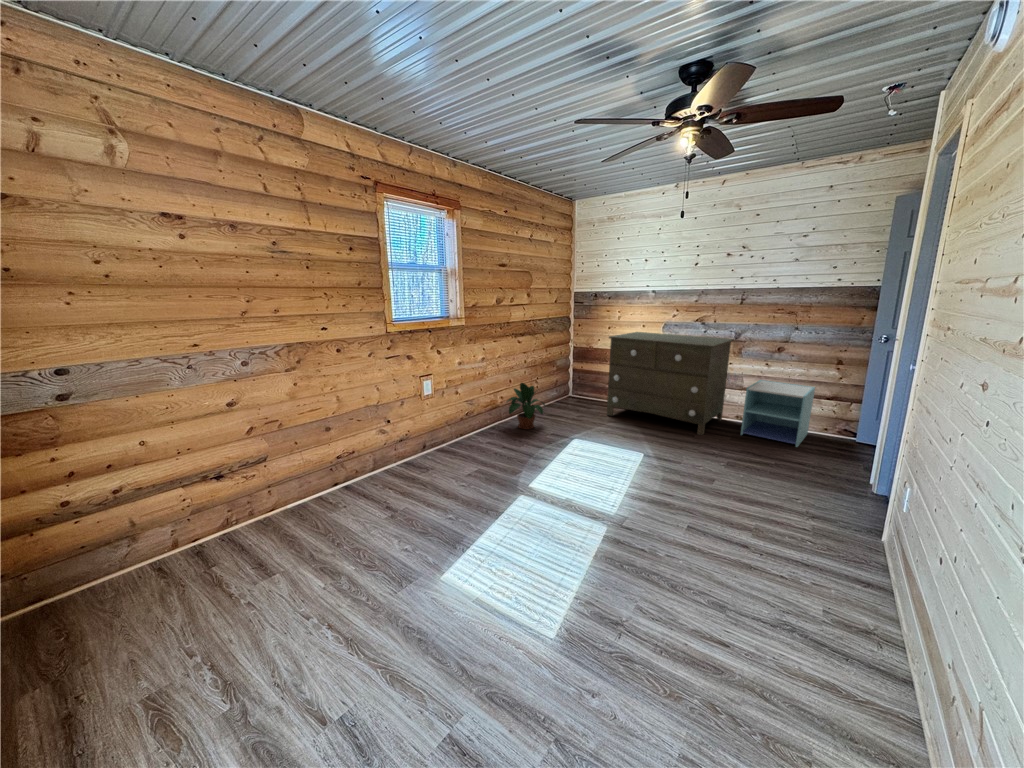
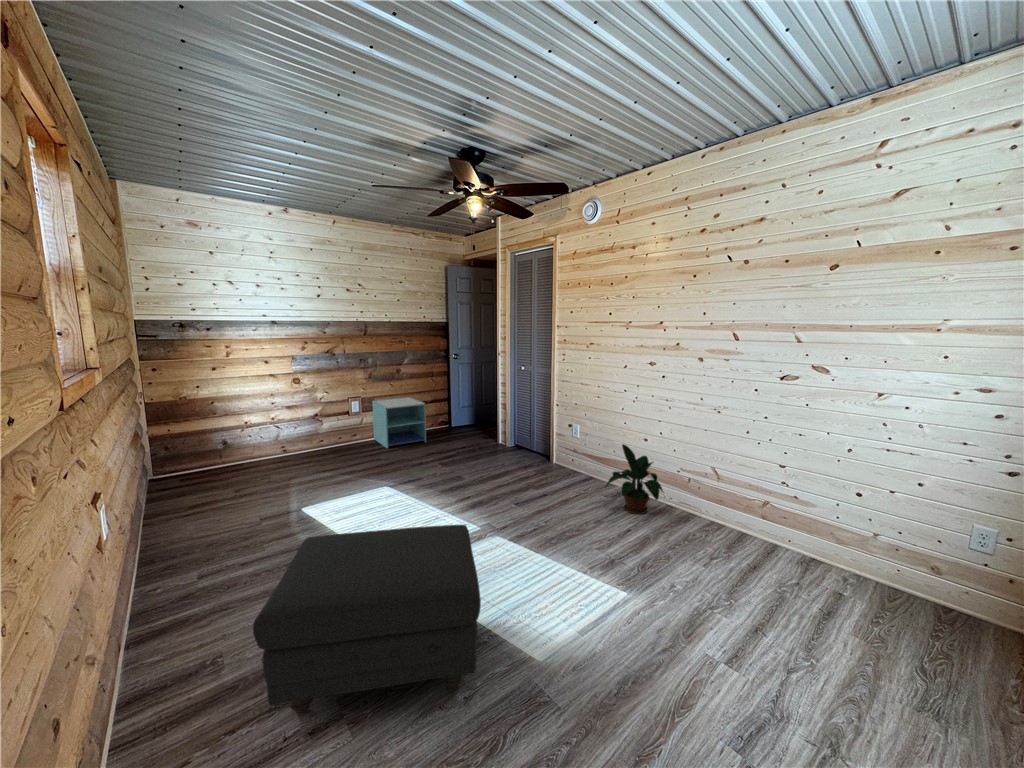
dresser: present [607,332,733,435] -> none [235,370,369,481]
potted plant: present [507,383,545,429] -> present [605,444,663,514]
ottoman: none [378,424,493,544] -> present [253,524,481,715]

